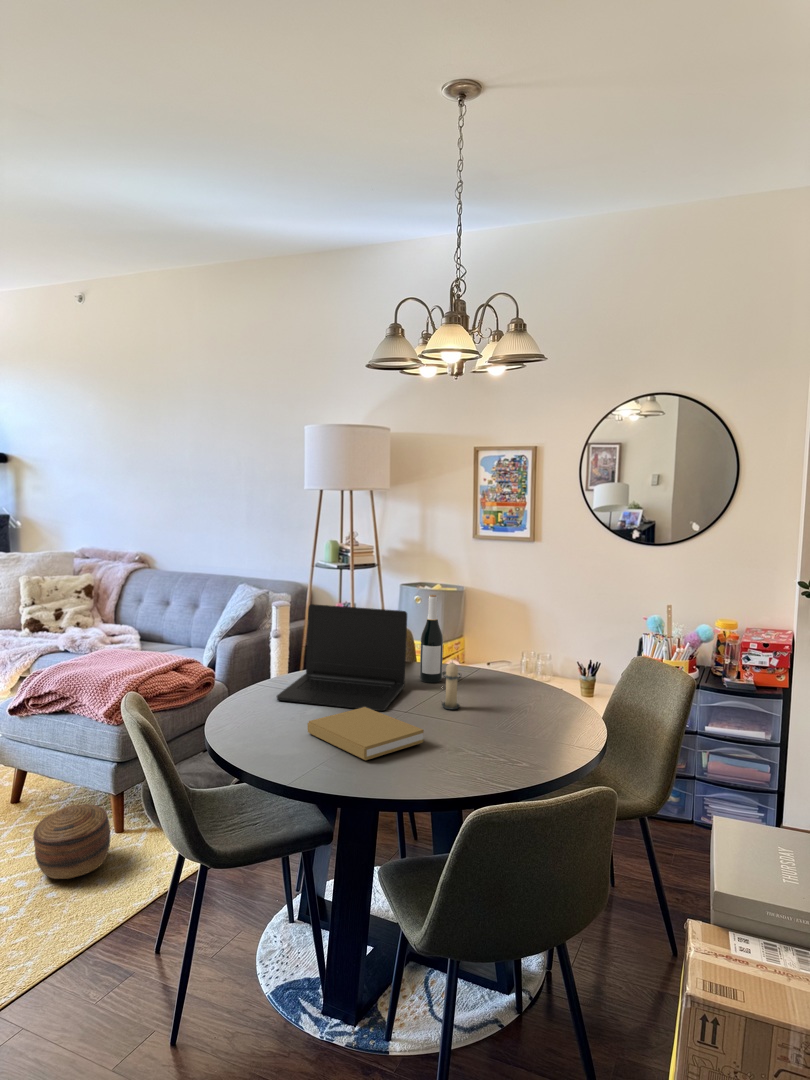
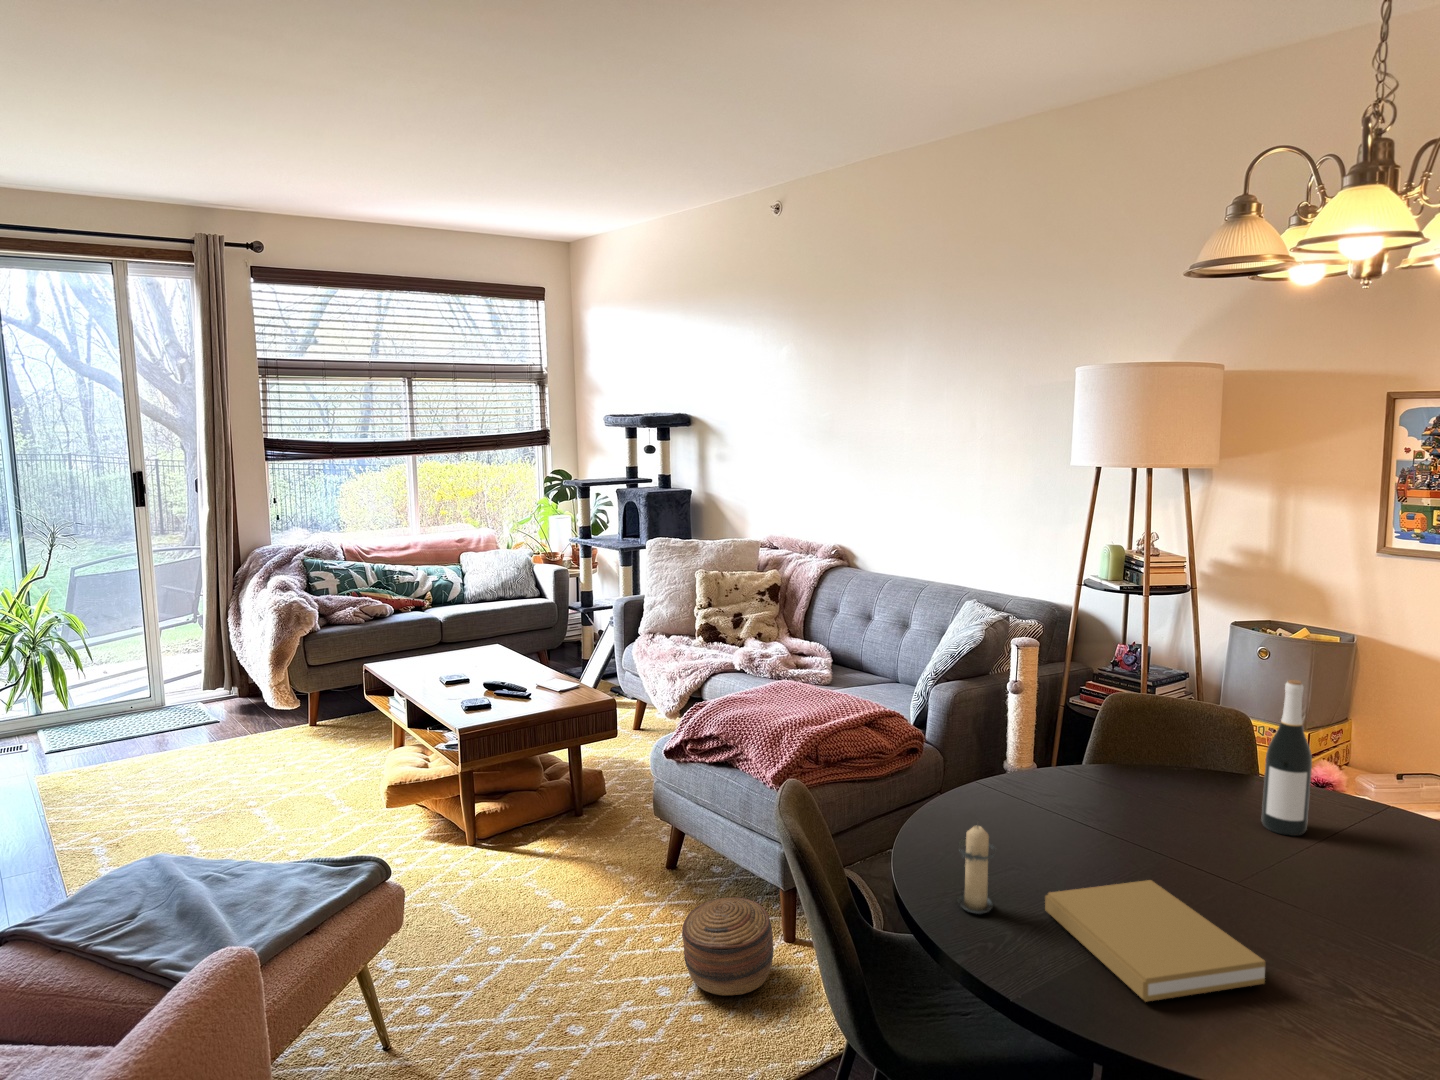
laptop: present [276,604,407,711] -> none [1001,676,1241,886]
candle: present [442,662,461,709] -> present [958,822,995,914]

